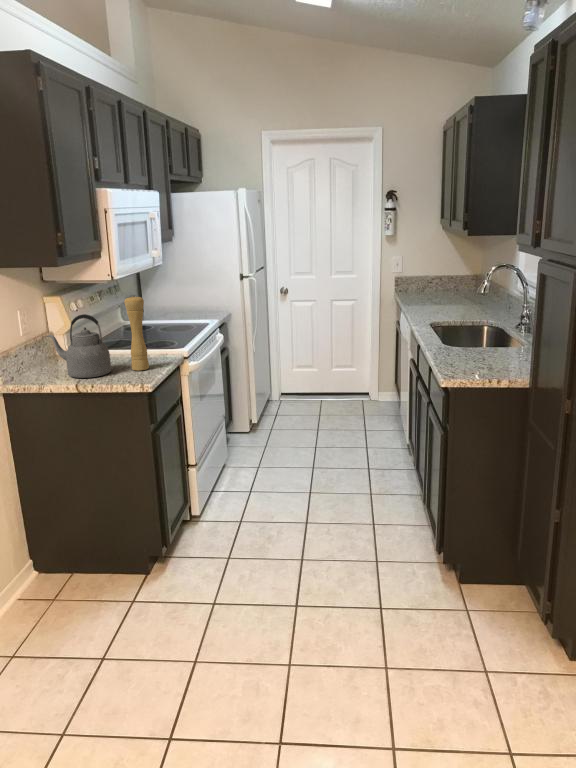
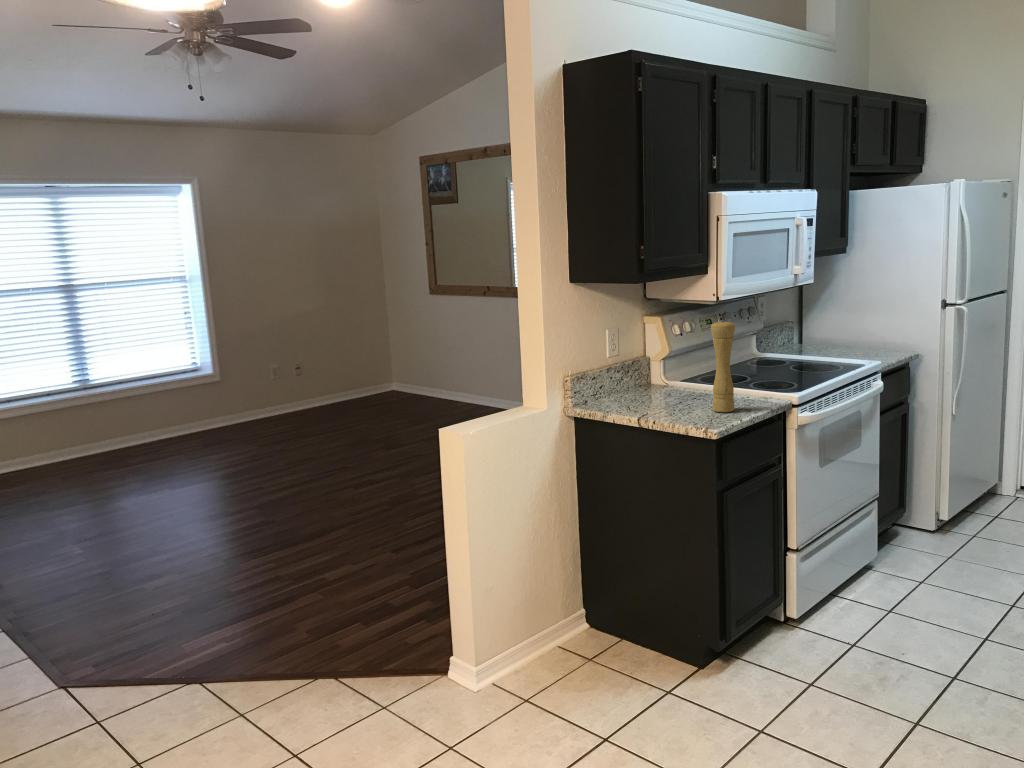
kettle: present [47,314,112,378] -> none [625,339,690,412]

